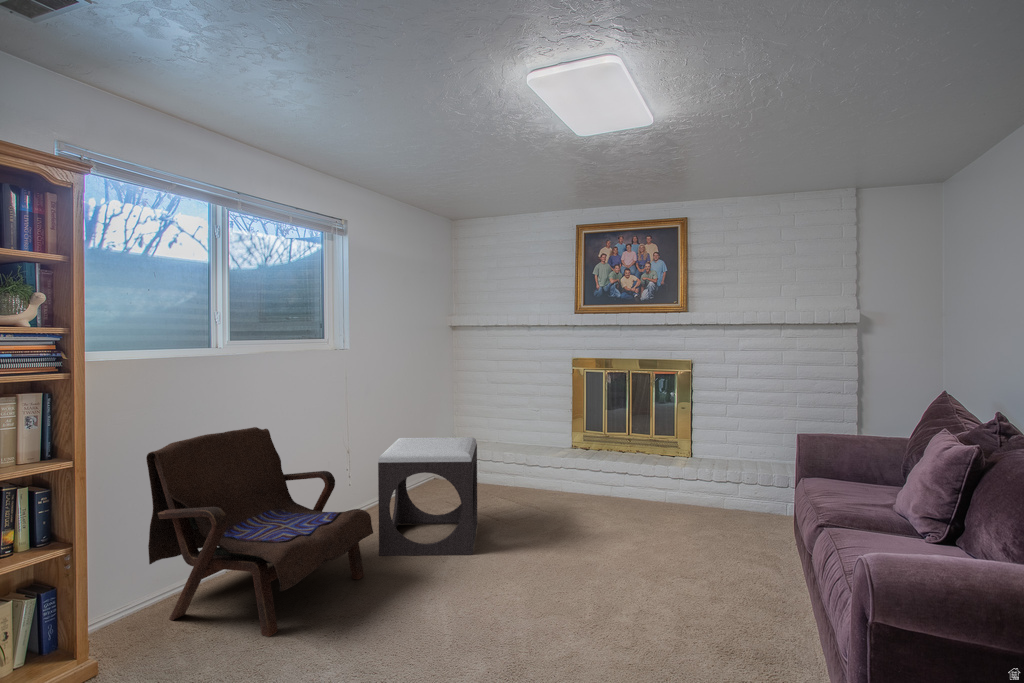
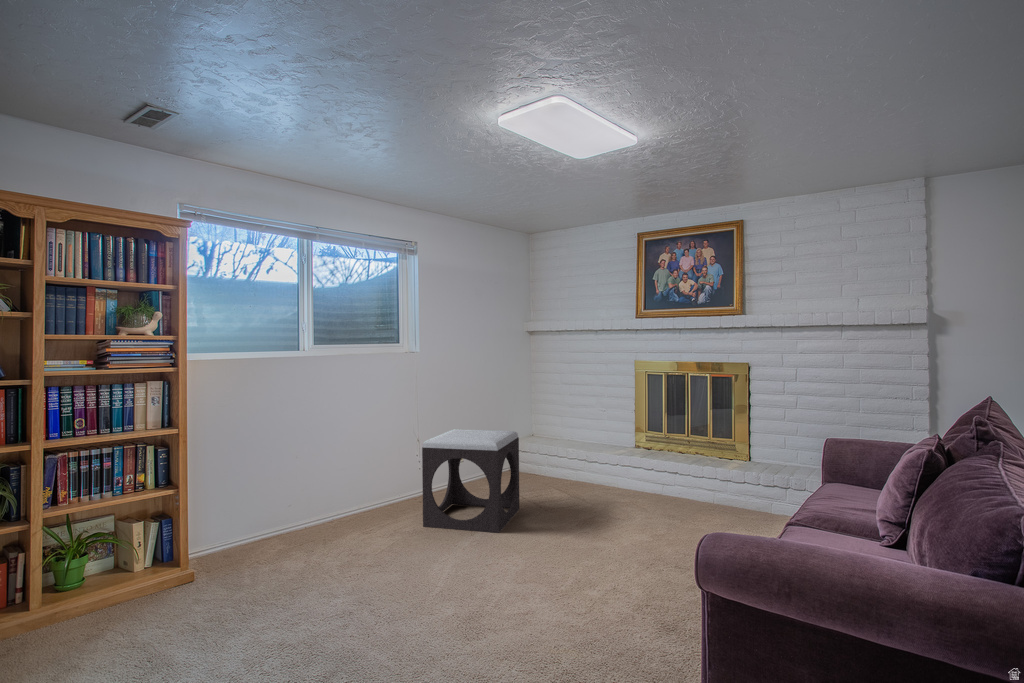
armchair: present [146,427,373,637] -> none [242,414,408,573]

